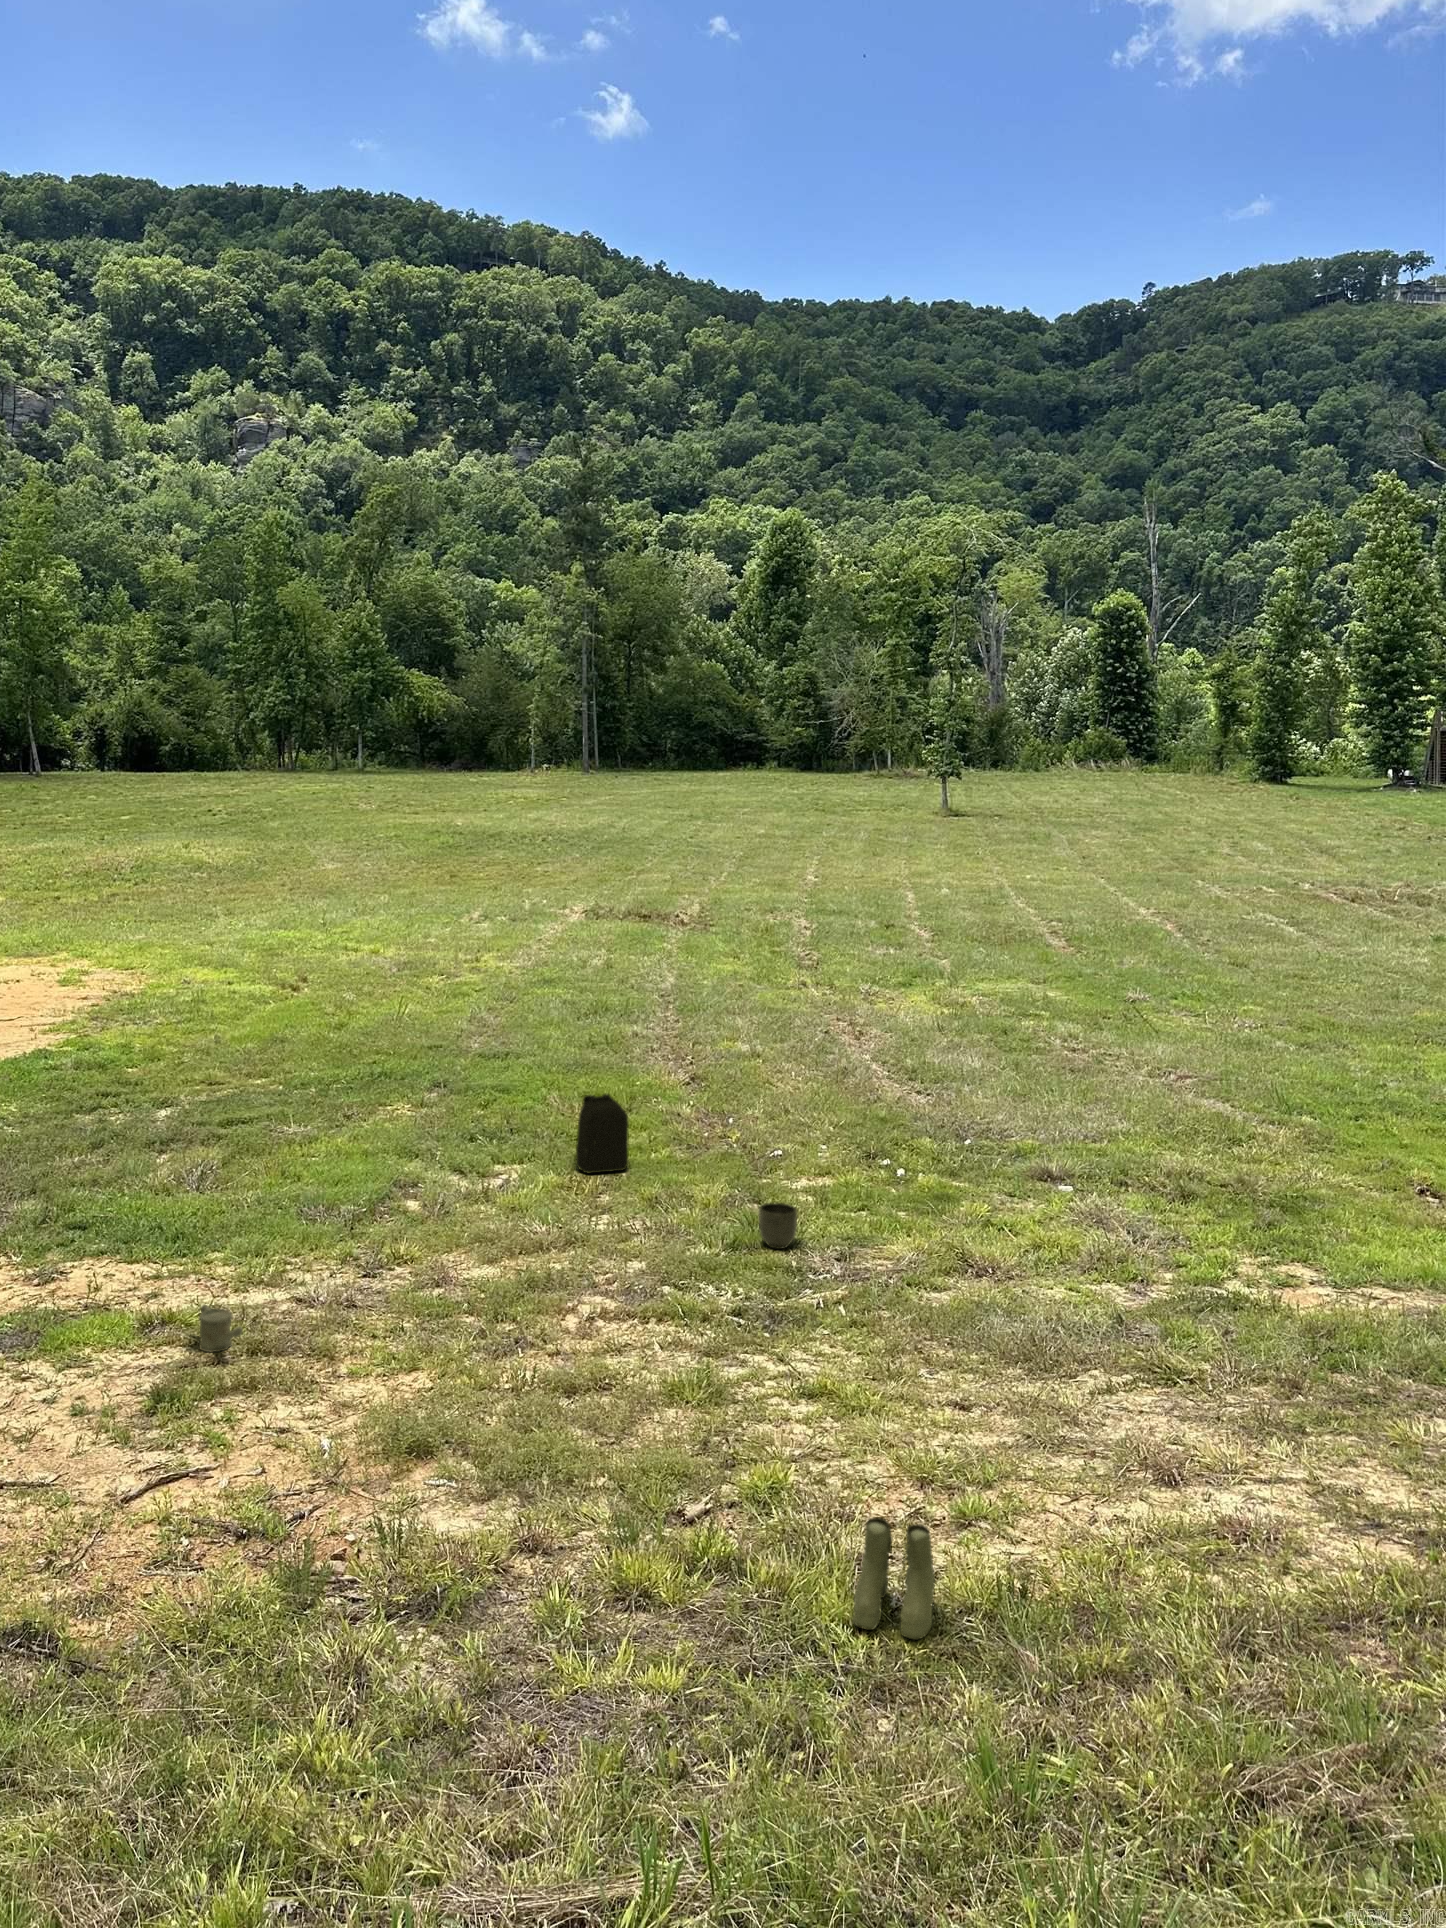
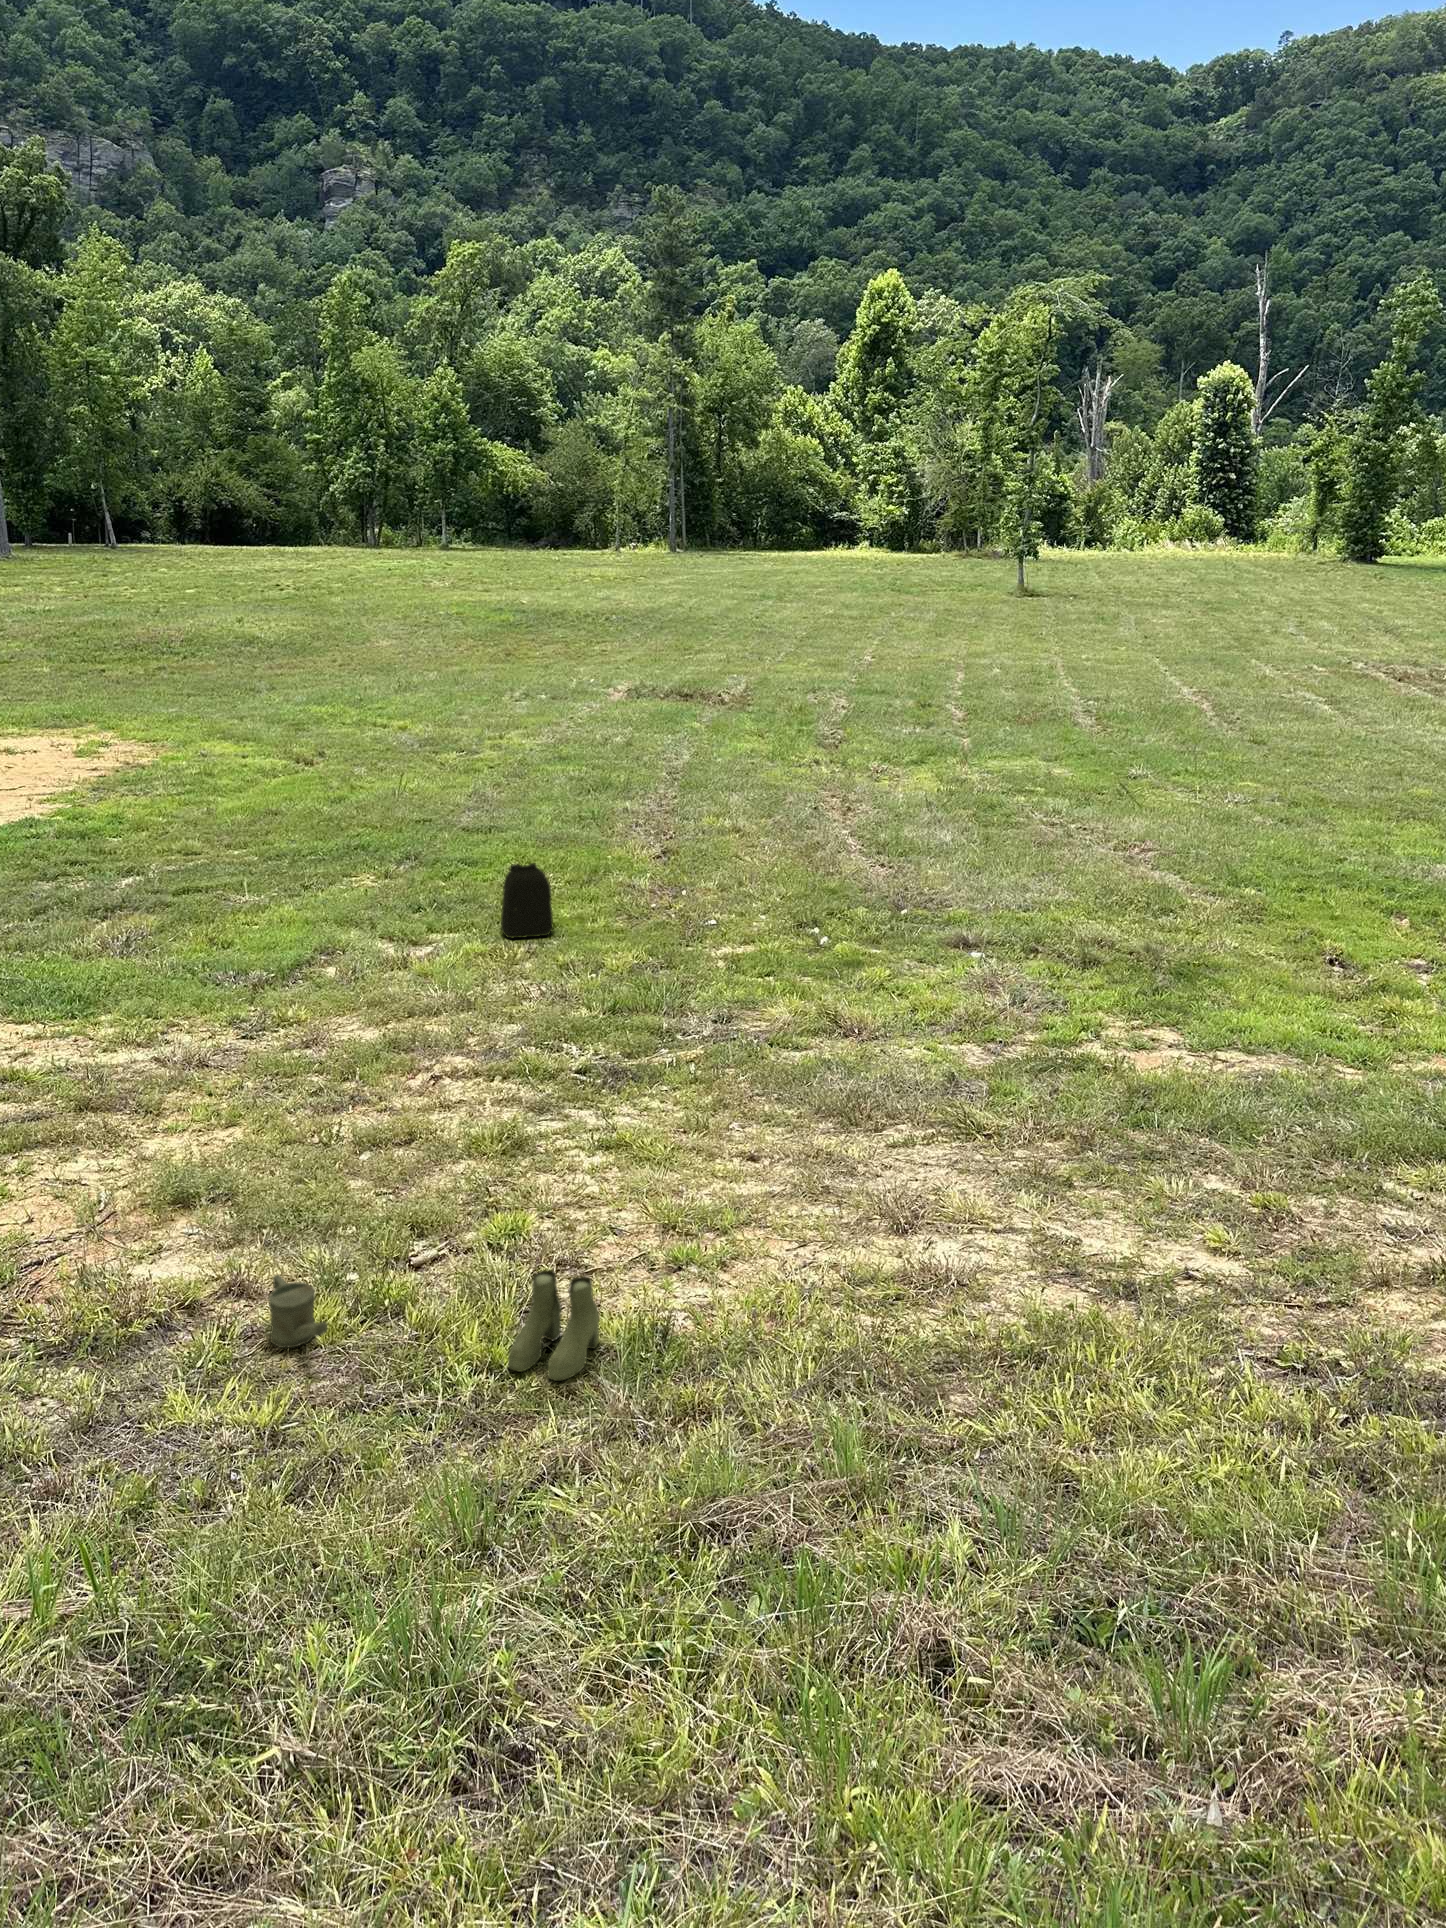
planter: present [759,1203,797,1249] -> none [639,967,676,1011]
watering can: present [199,1305,243,1352] -> present [269,1275,328,1348]

